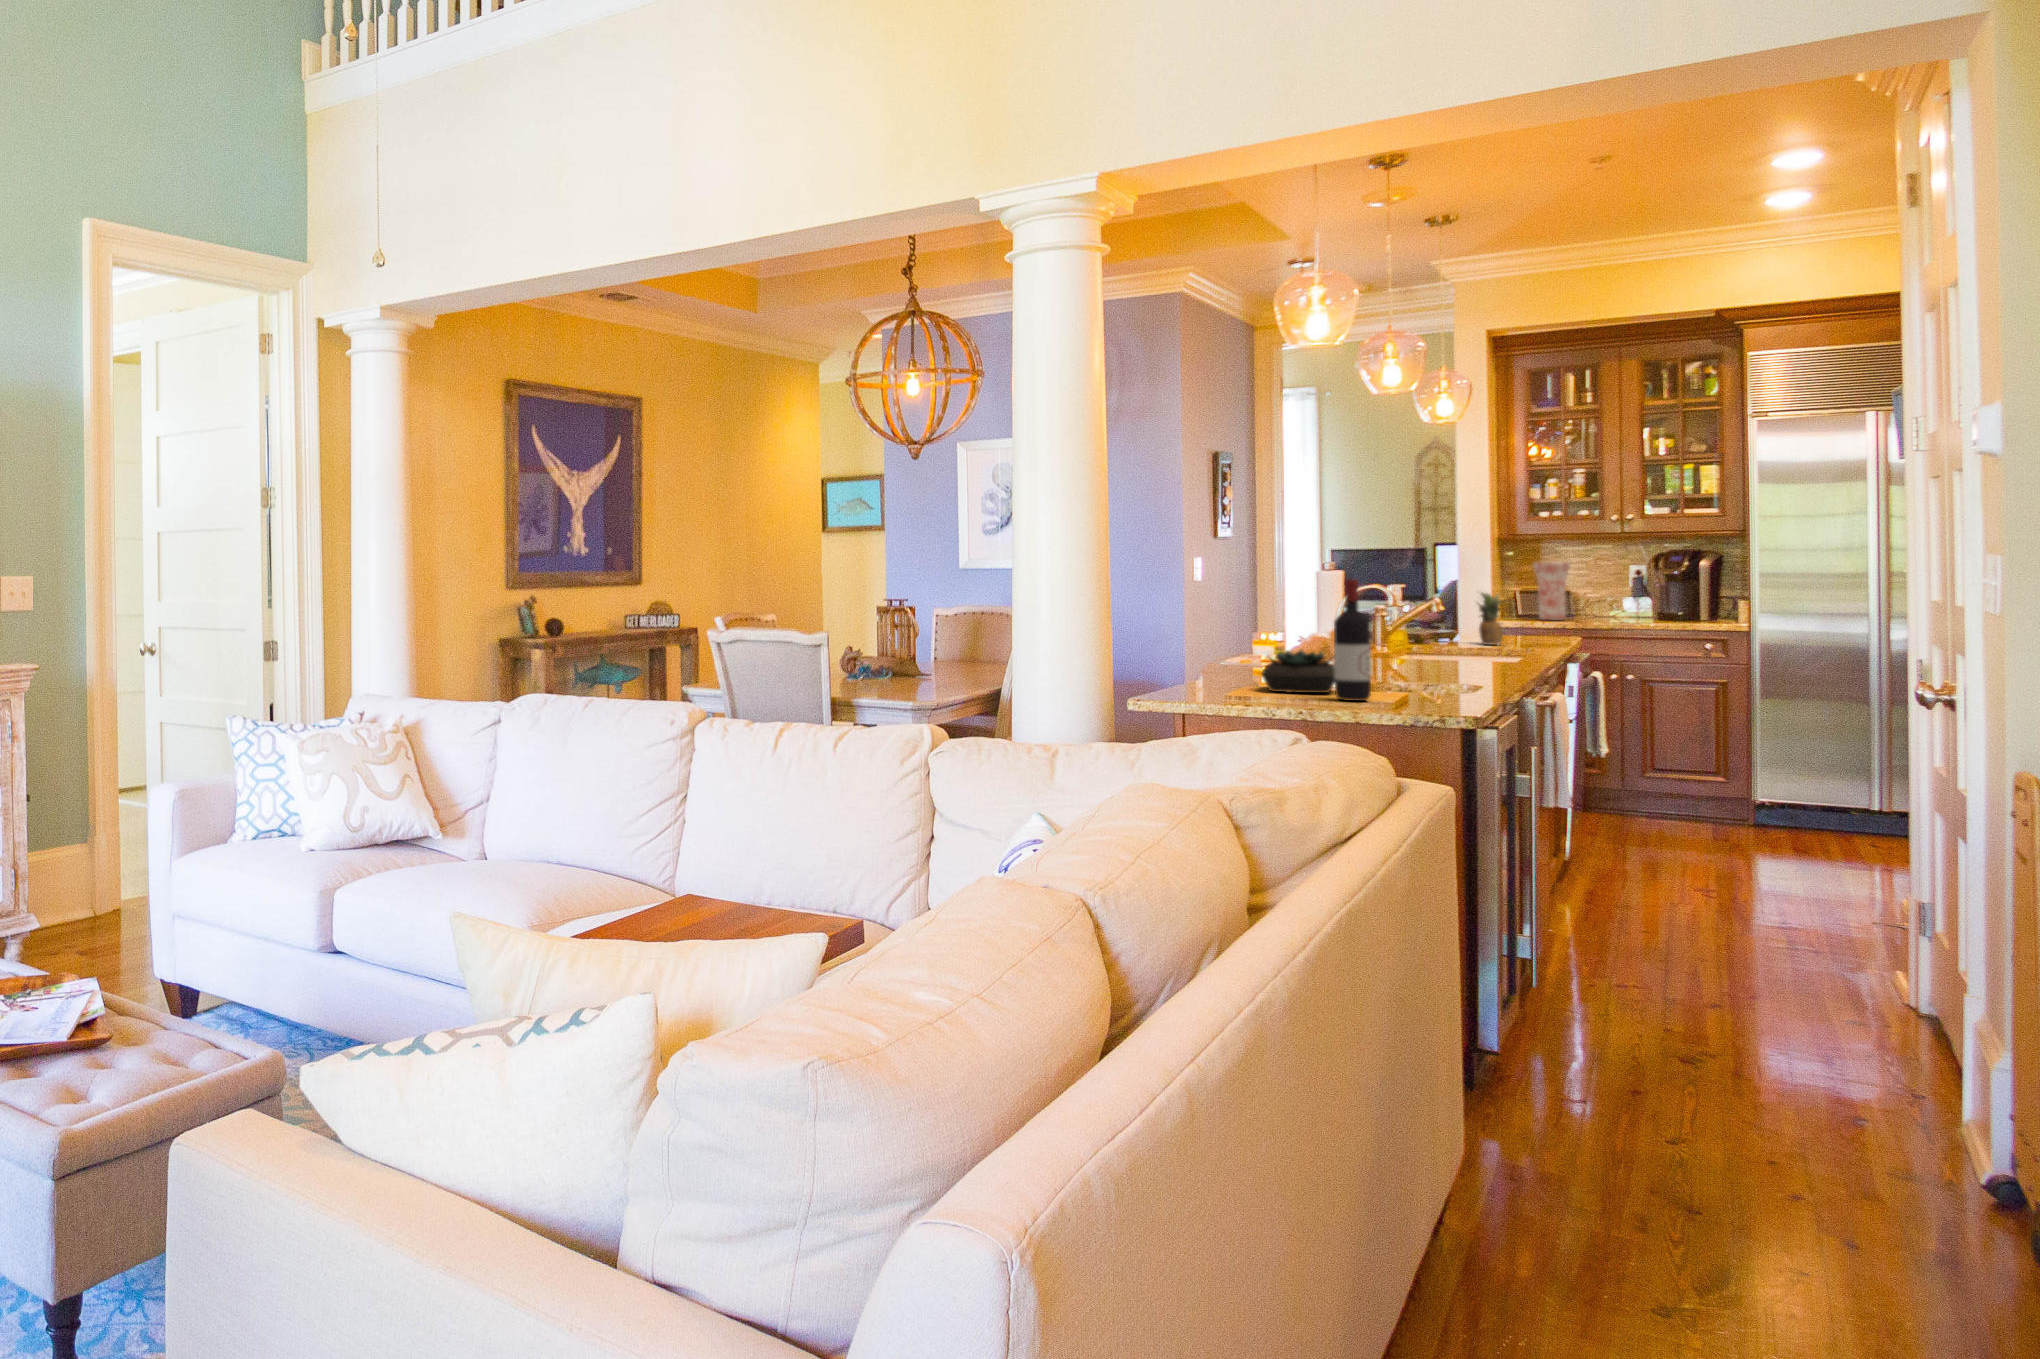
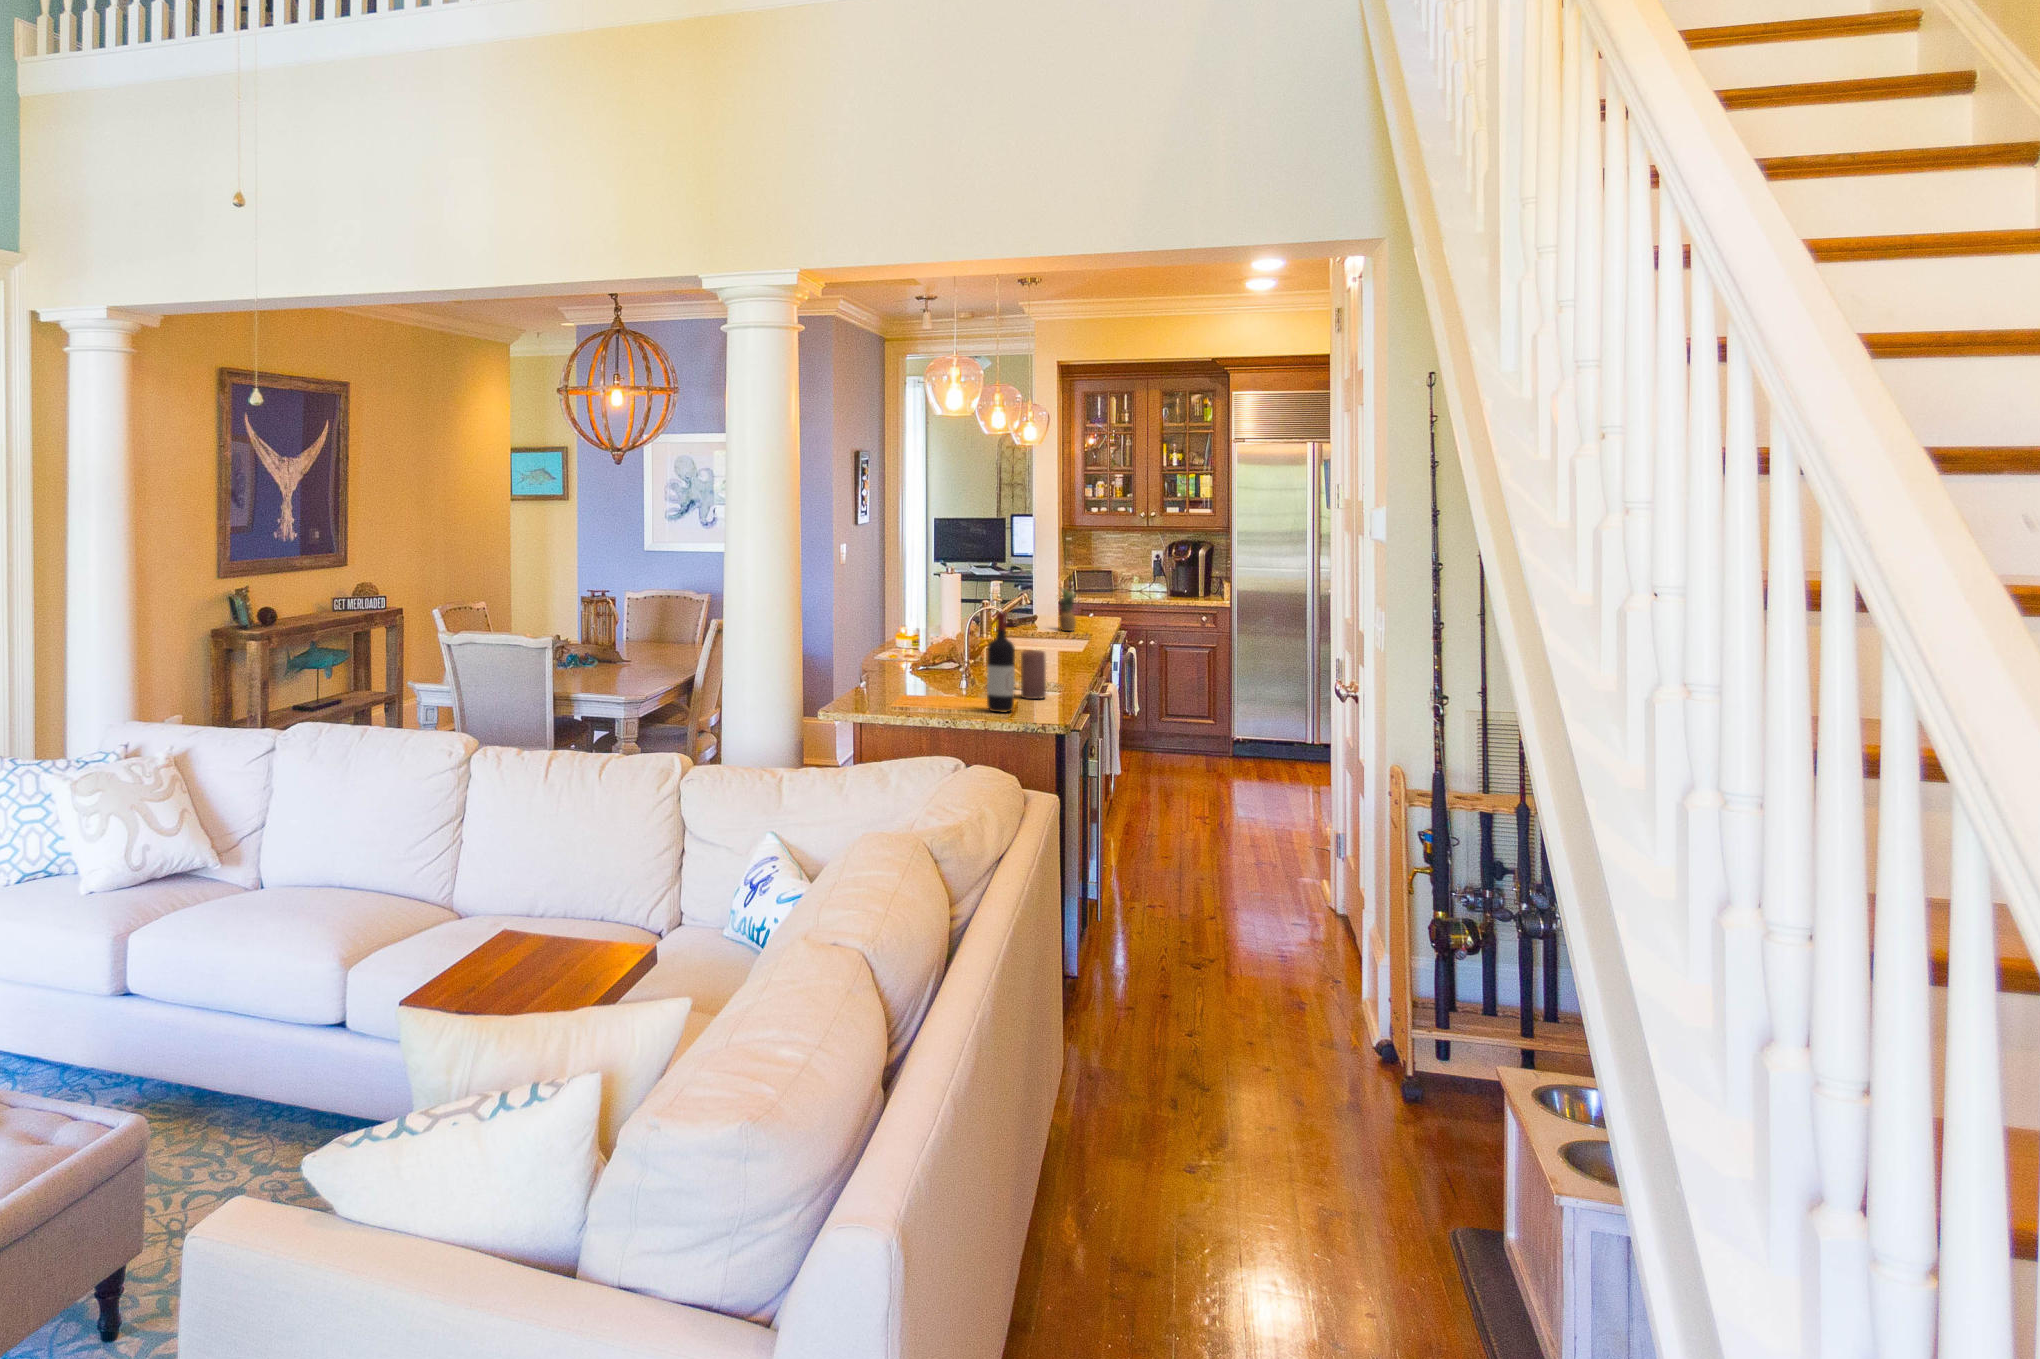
vase: present [1533,562,1570,620] -> none [1083,549,1111,596]
candle: none [1388,634,1423,692] -> present [1021,650,1046,699]
succulent plant: present [1261,649,1335,693] -> none [928,664,987,703]

